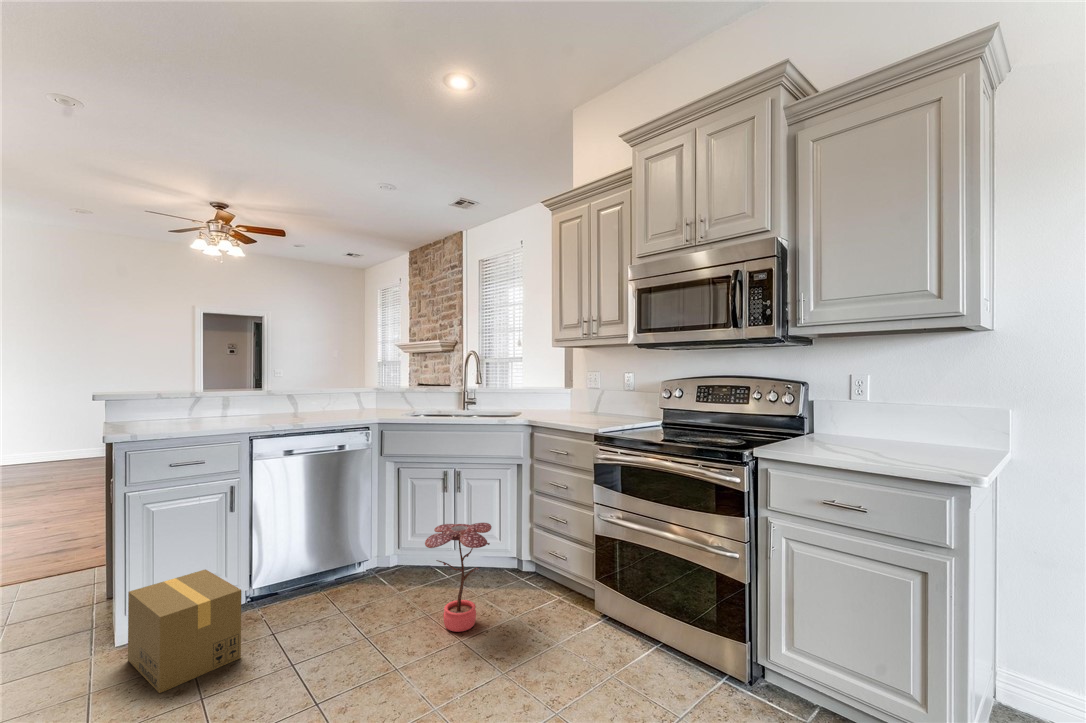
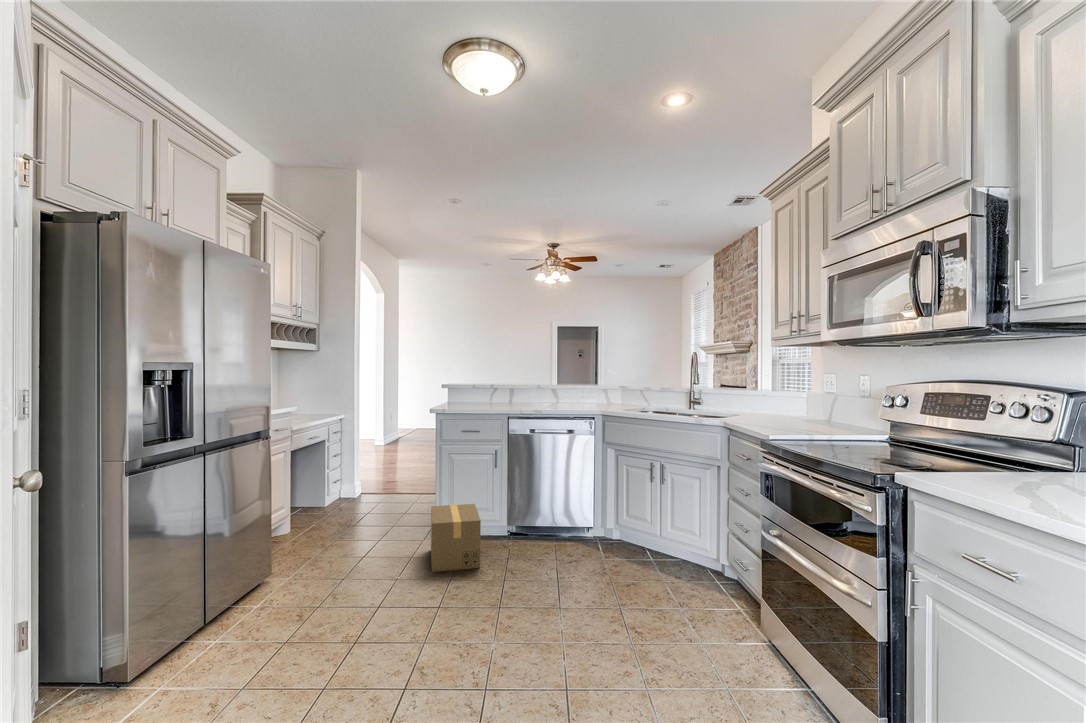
potted plant: present [425,523,492,632] -> none [596,506,664,602]

